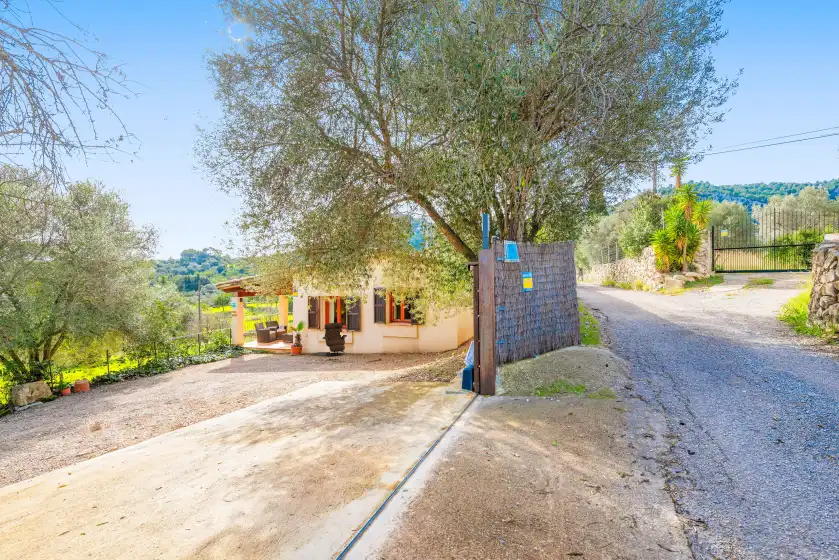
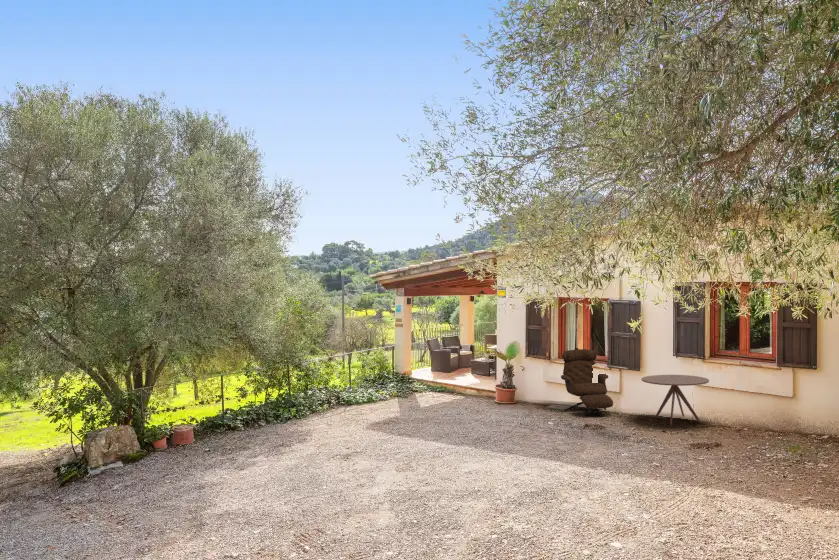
round table: none [356,332,385,356] -> present [641,375,709,425]

